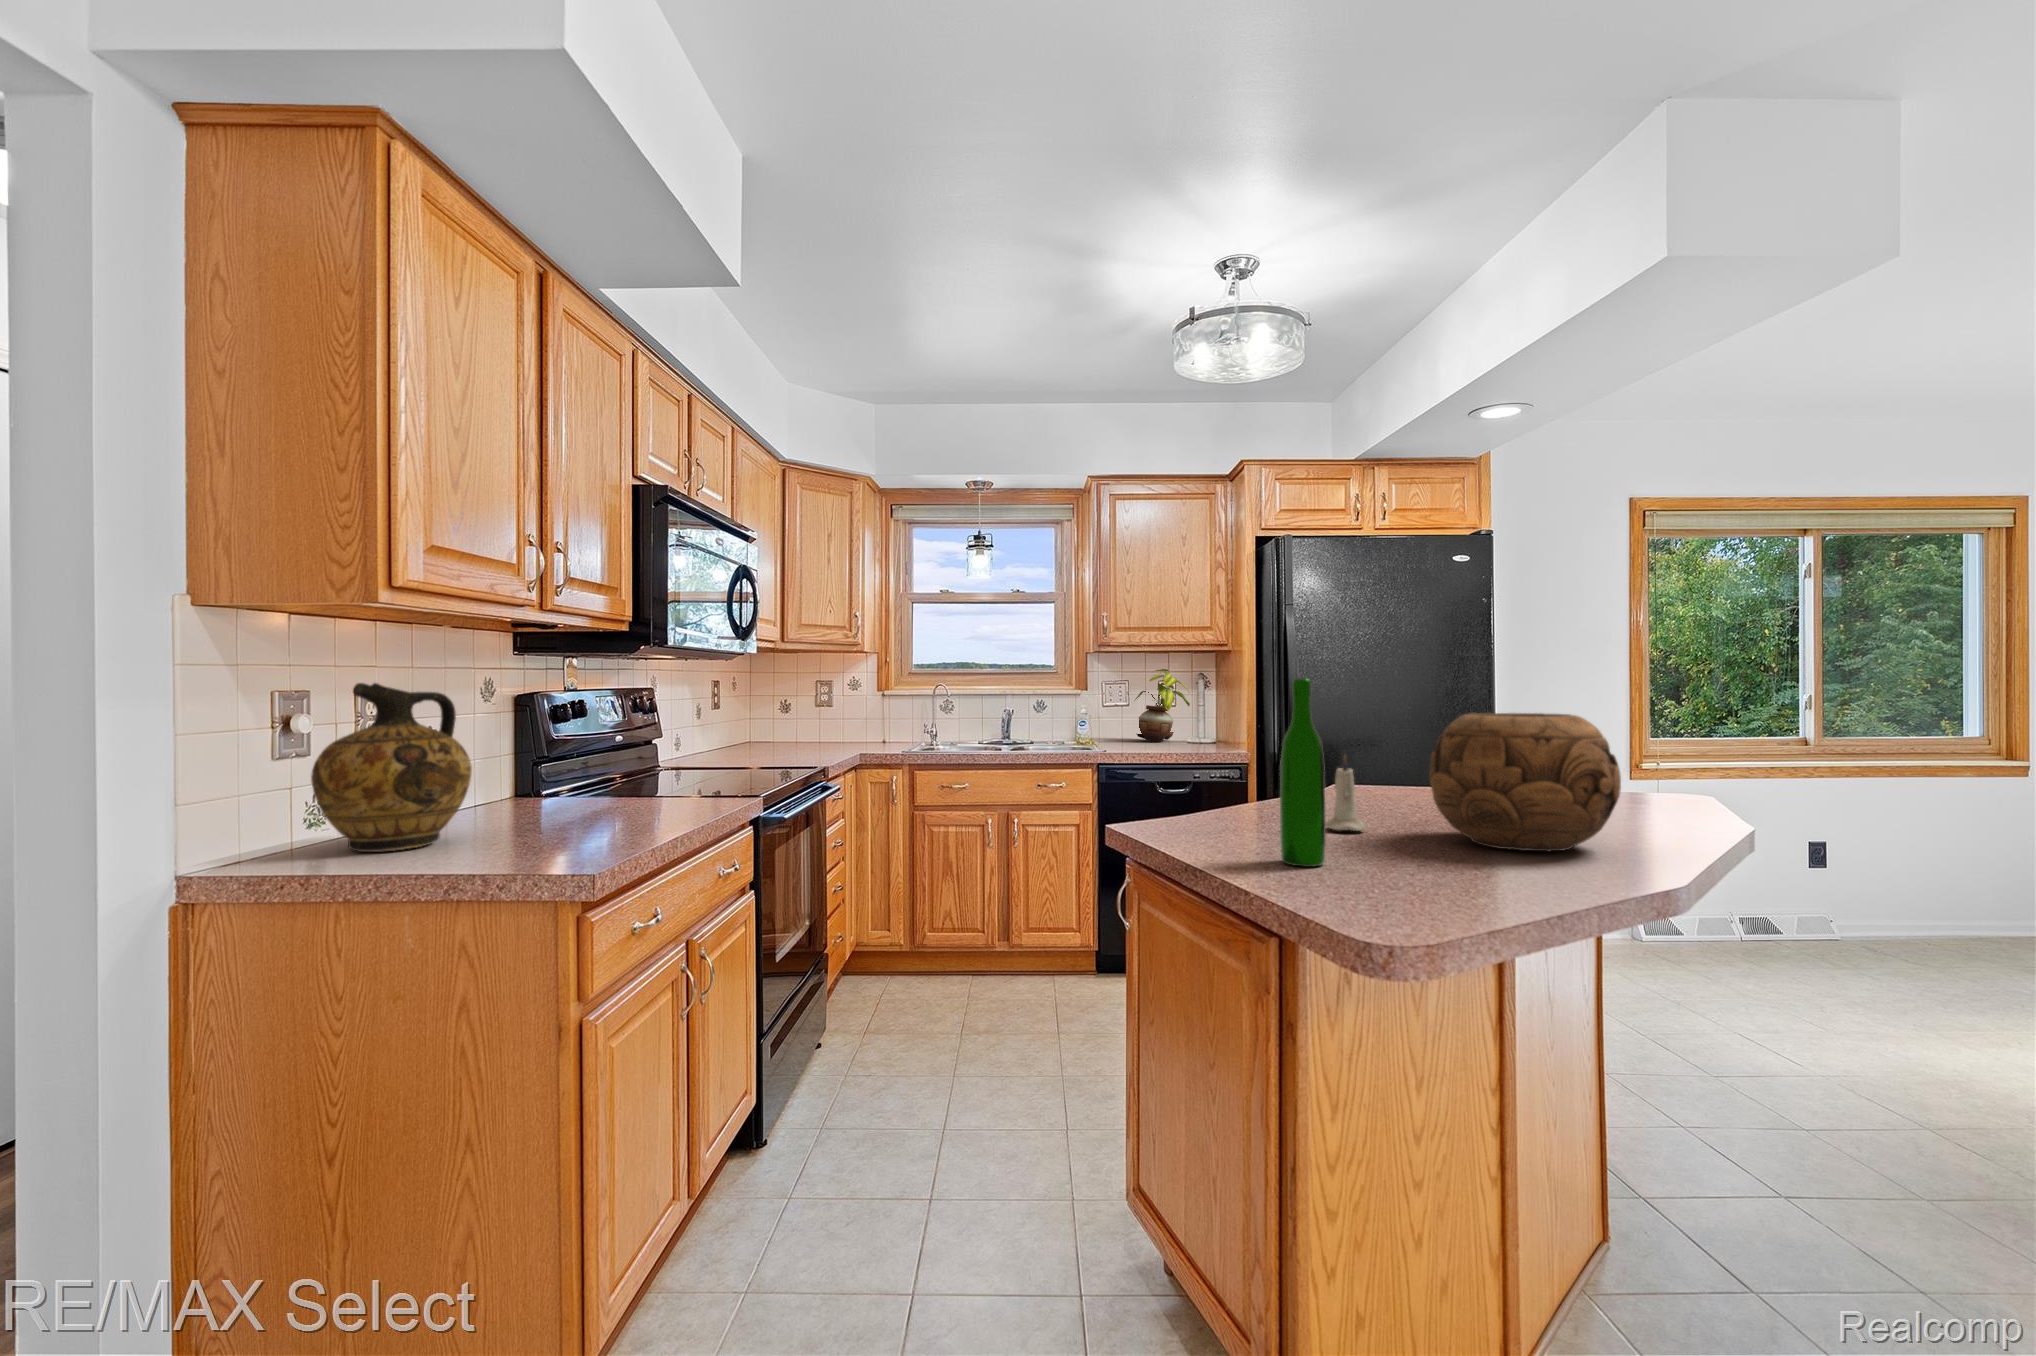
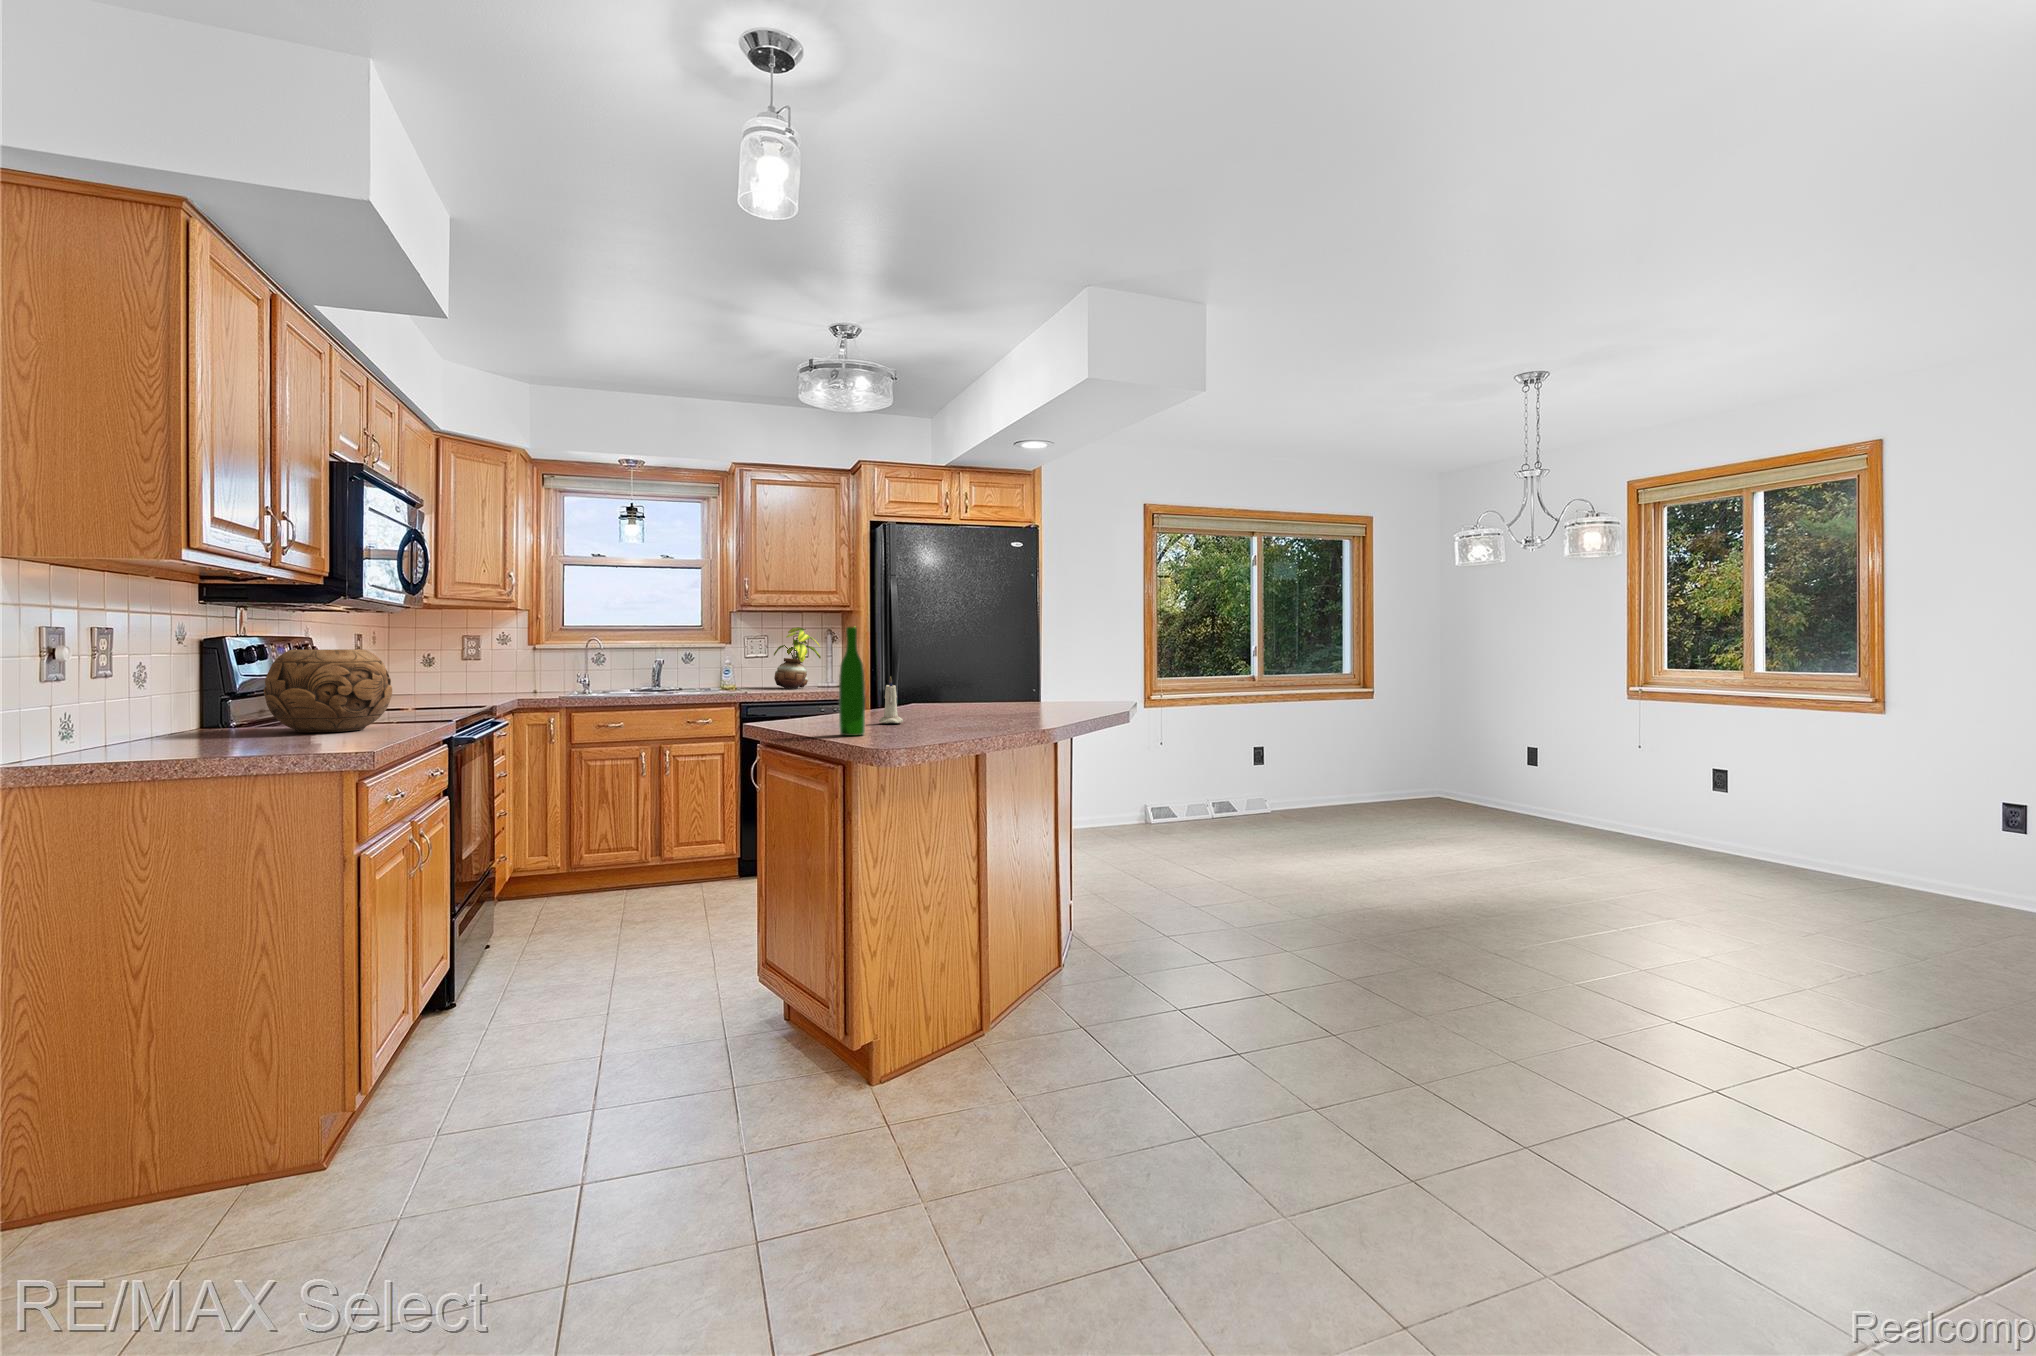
ceramic jug: present [311,683,472,852] -> none [87,623,225,752]
decorative bowl: present [1429,713,1621,852] -> present [264,649,392,732]

